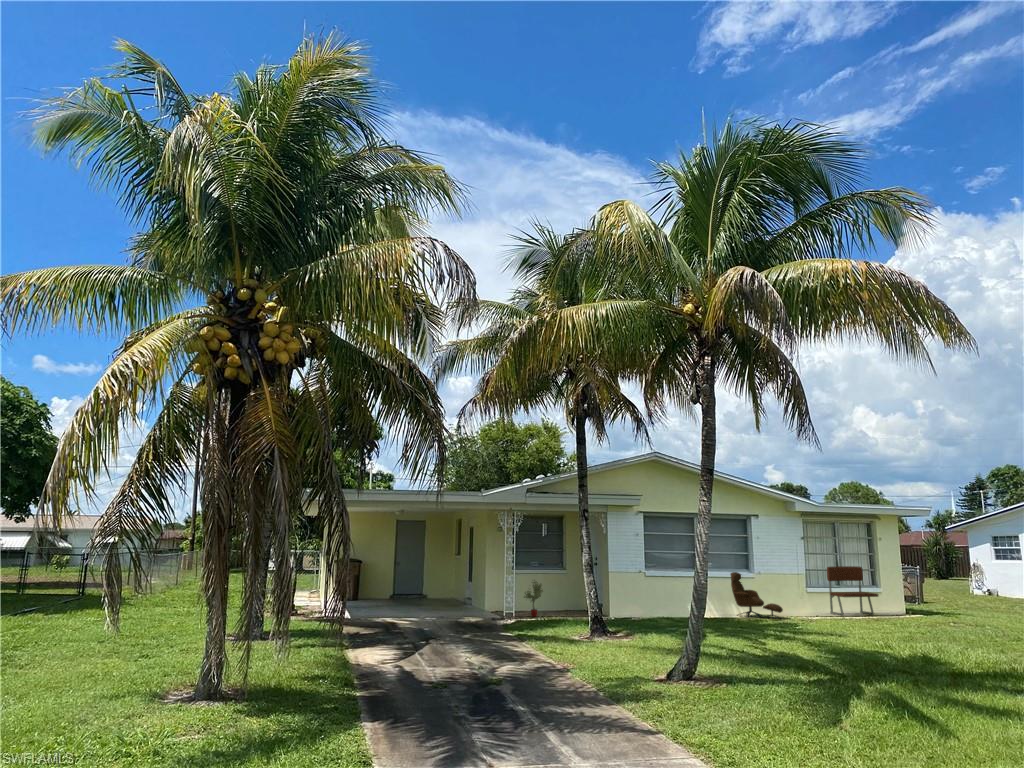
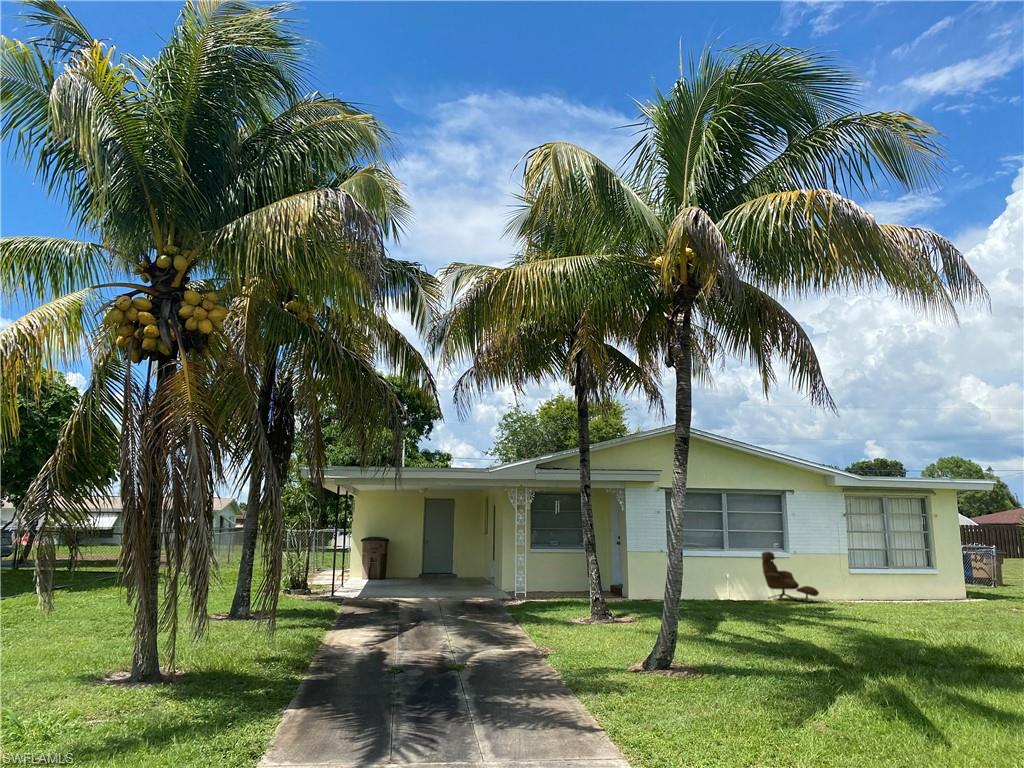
bench: present [827,566,878,616] -> none [873,546,931,600]
potted tree: present [524,582,543,617] -> none [534,557,557,597]

